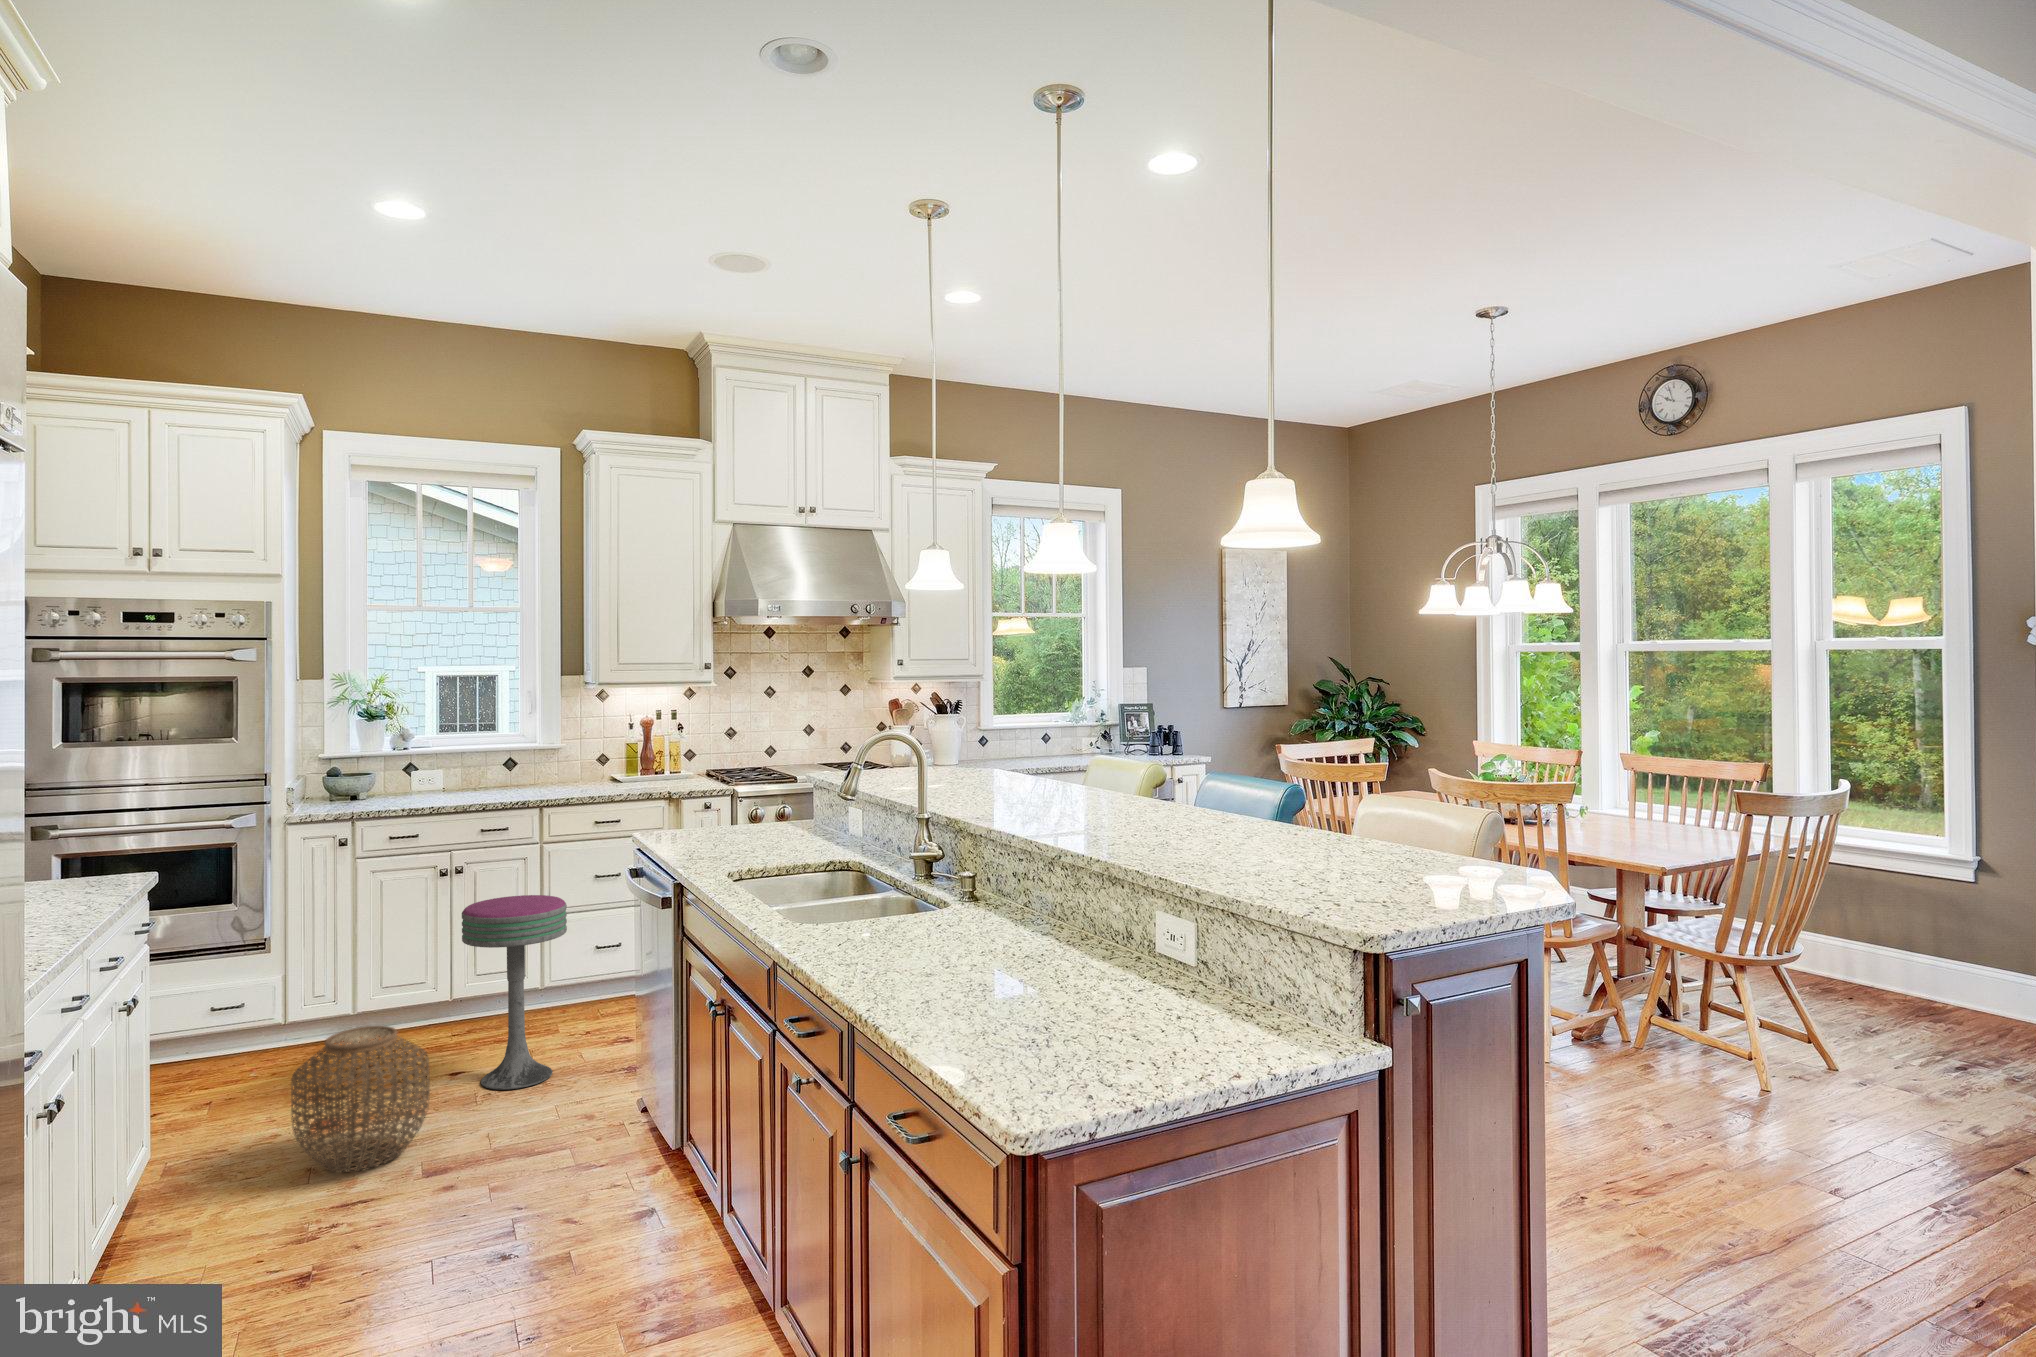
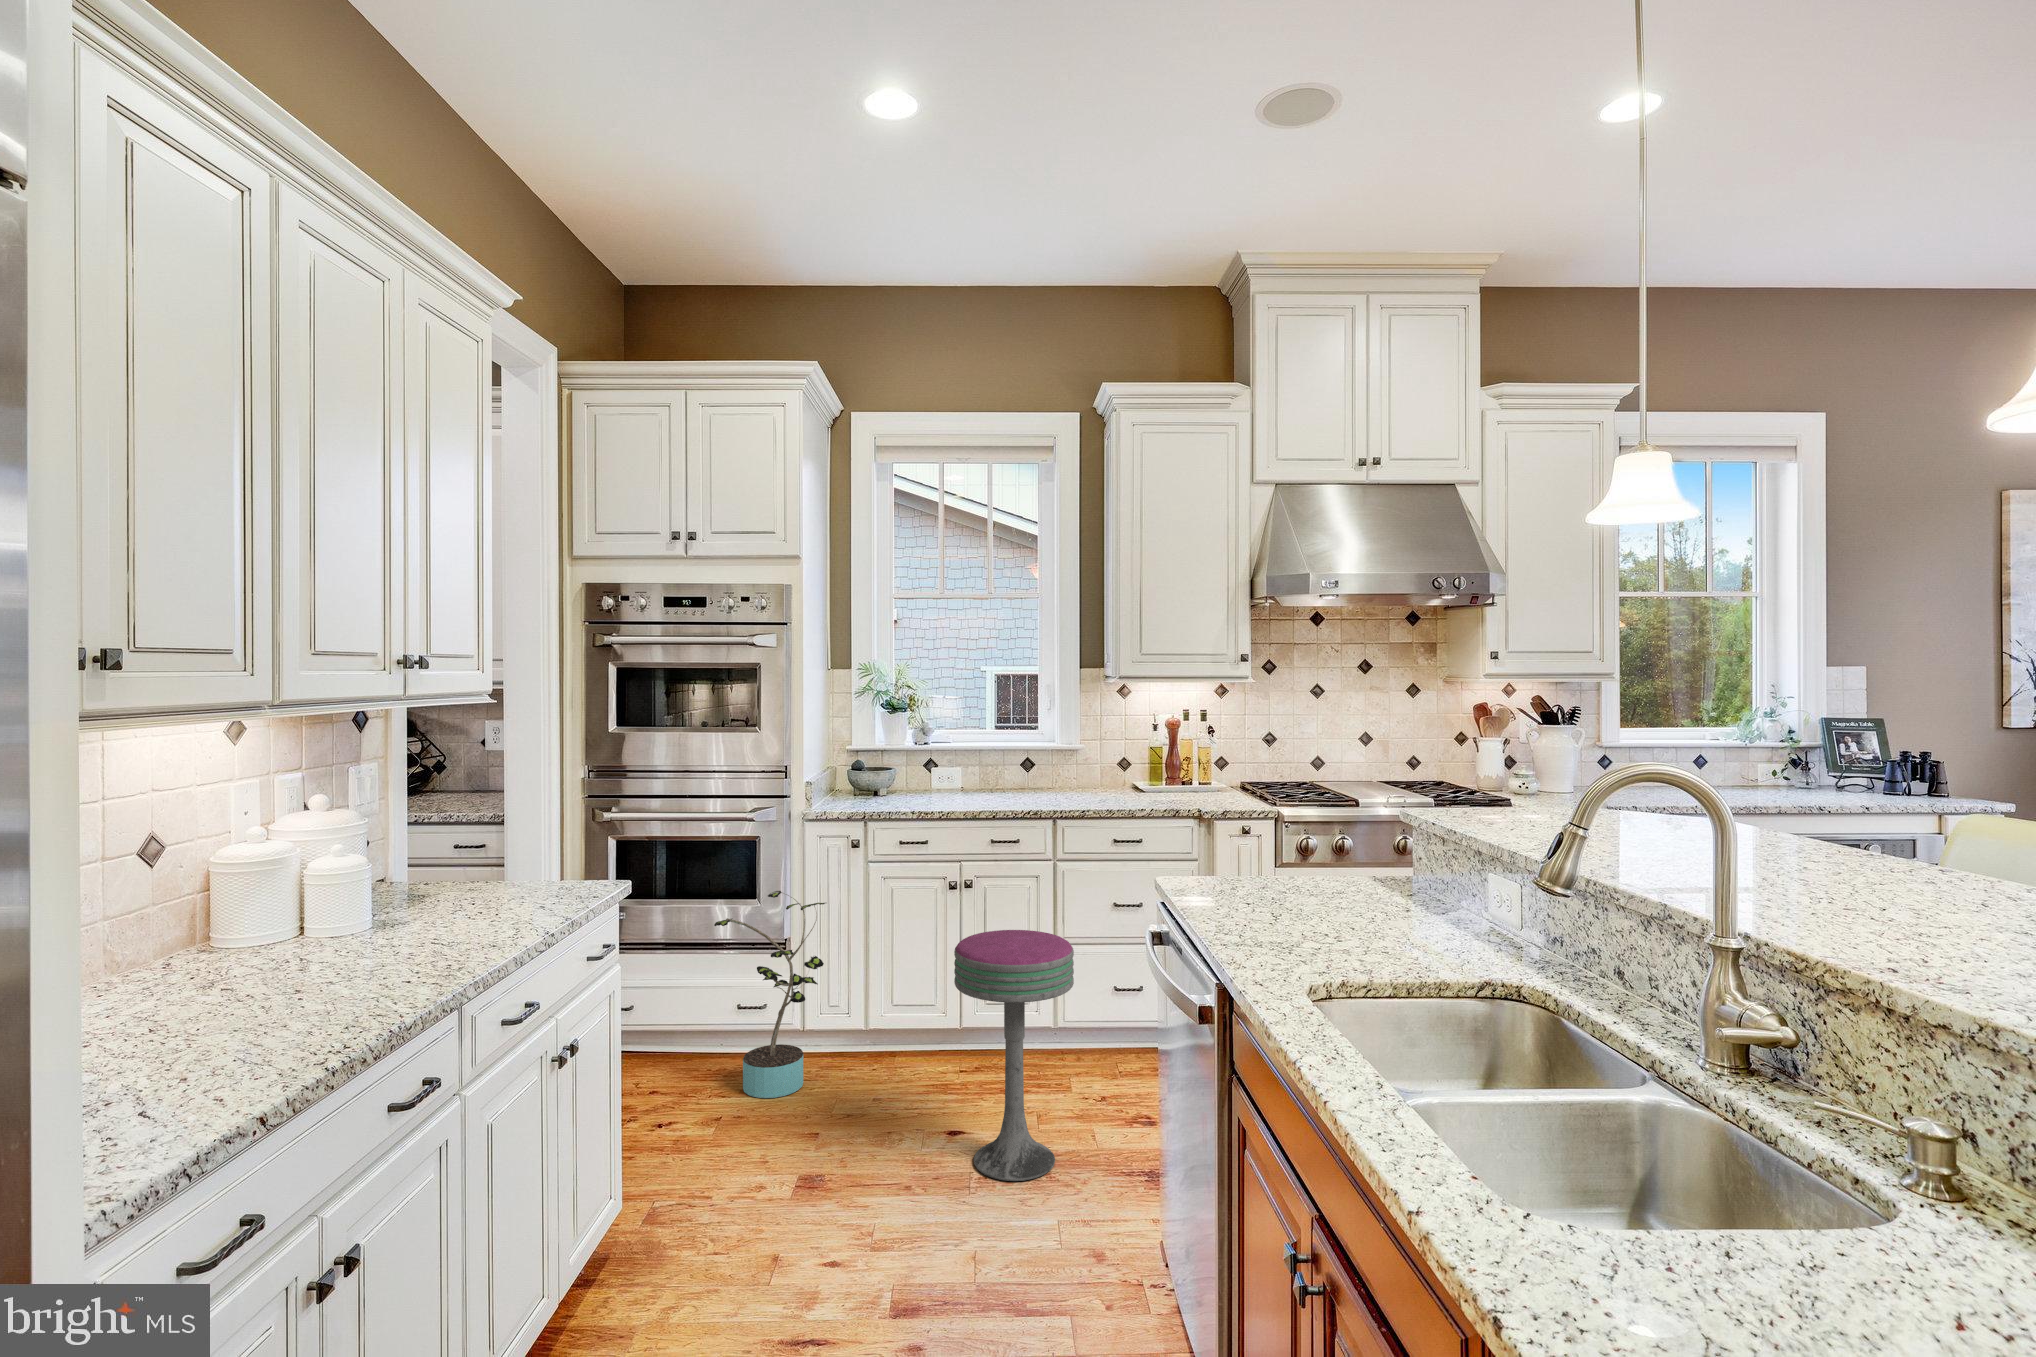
potted plant: none [195,891,320,1081] -> present [714,891,825,1098]
woven basket: present [291,1026,430,1172] -> none [744,1093,898,1290]

